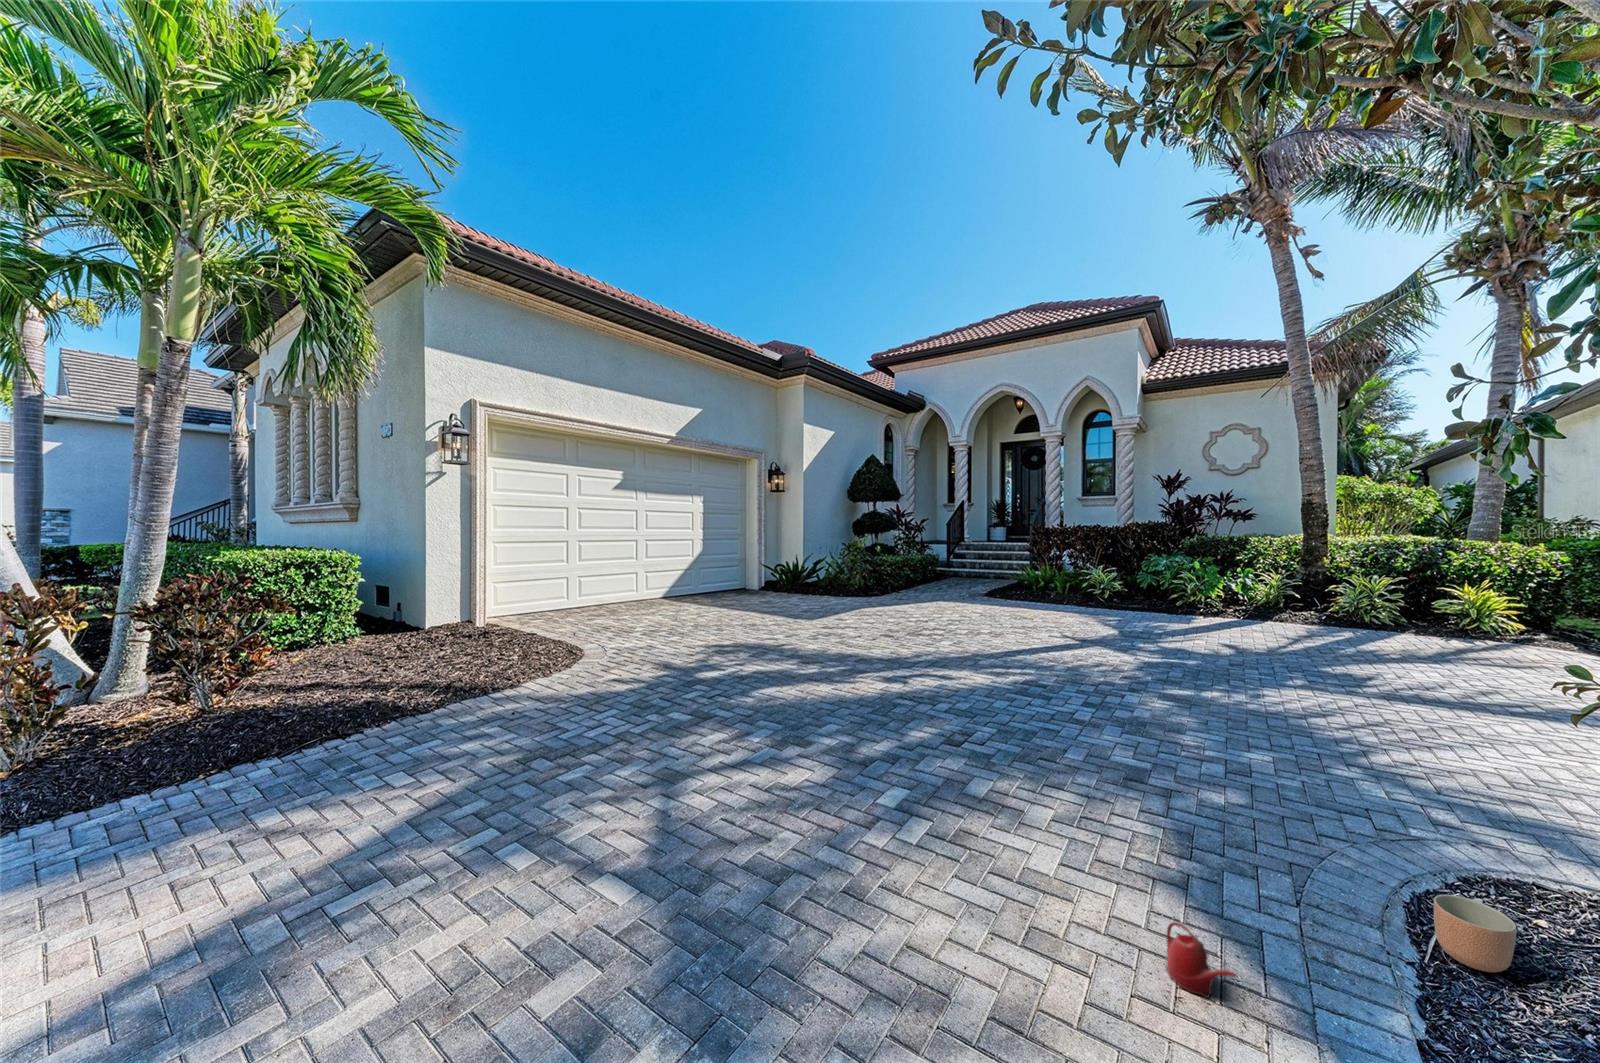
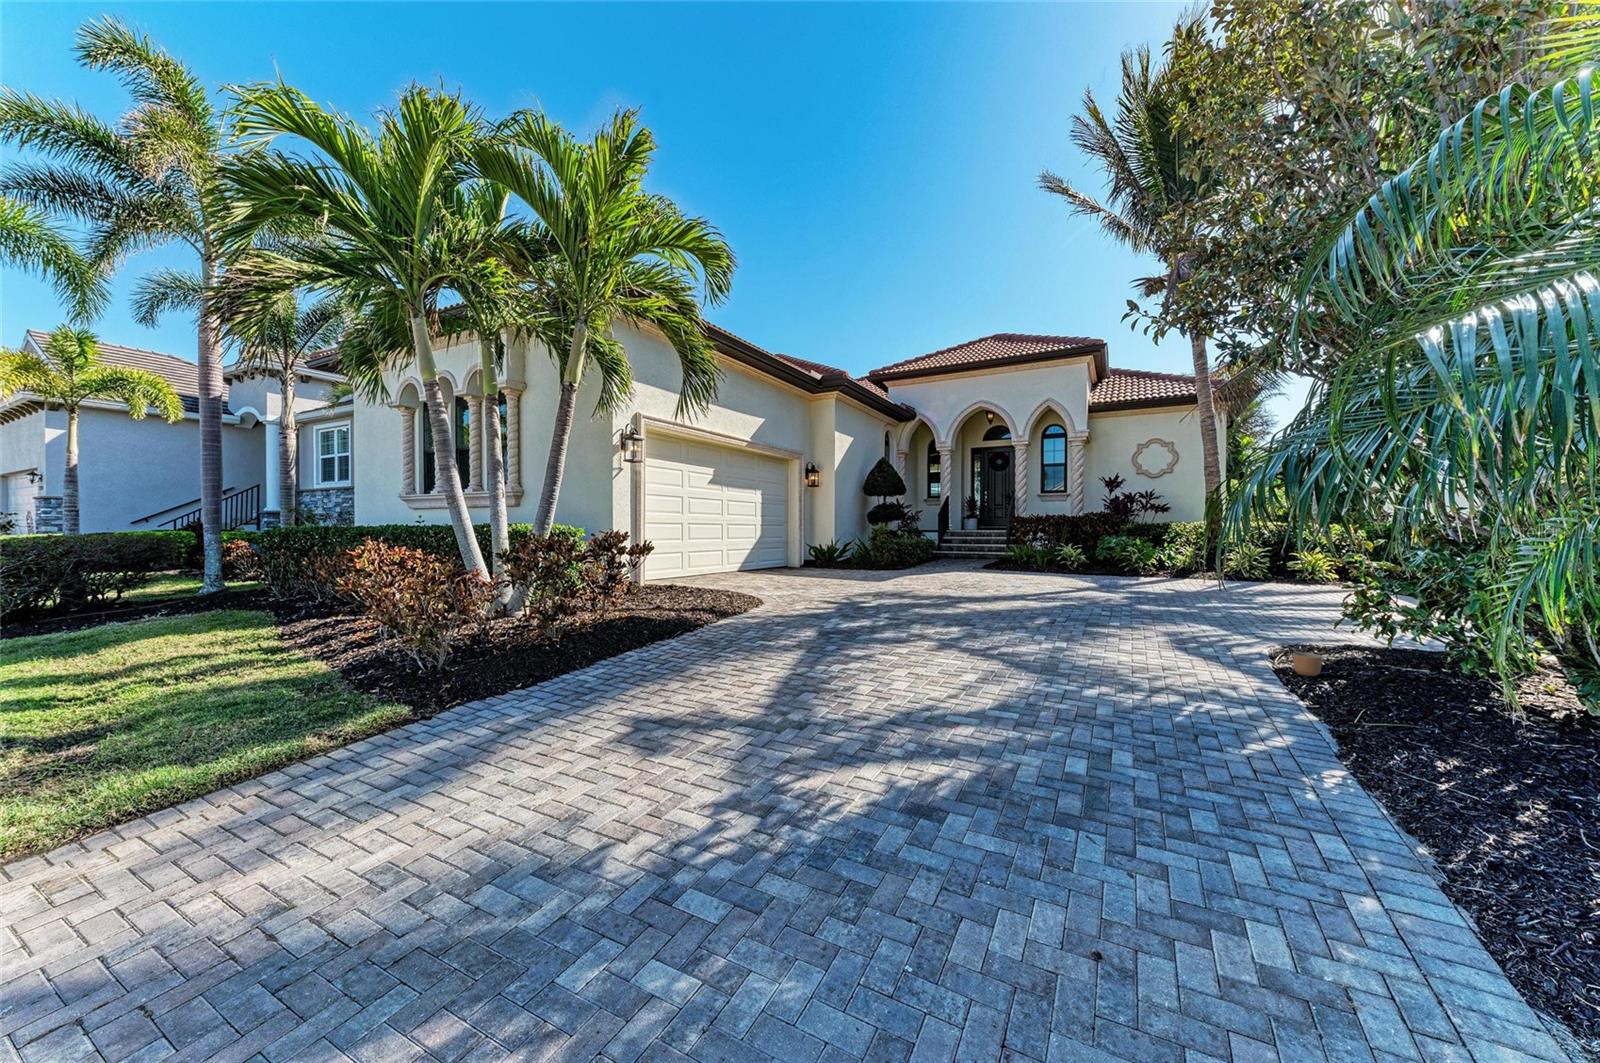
watering can: present [1165,922,1236,998] -> none [1197,661,1228,685]

